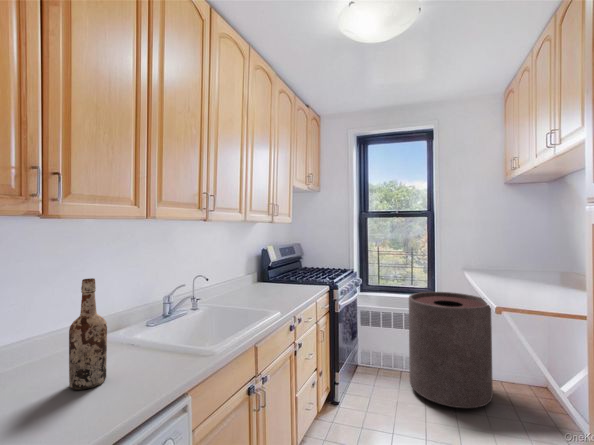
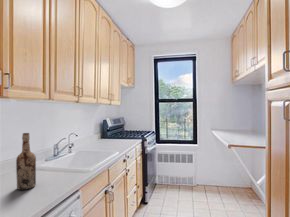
trash can: present [409,292,493,408] -> none [184,142,226,201]

